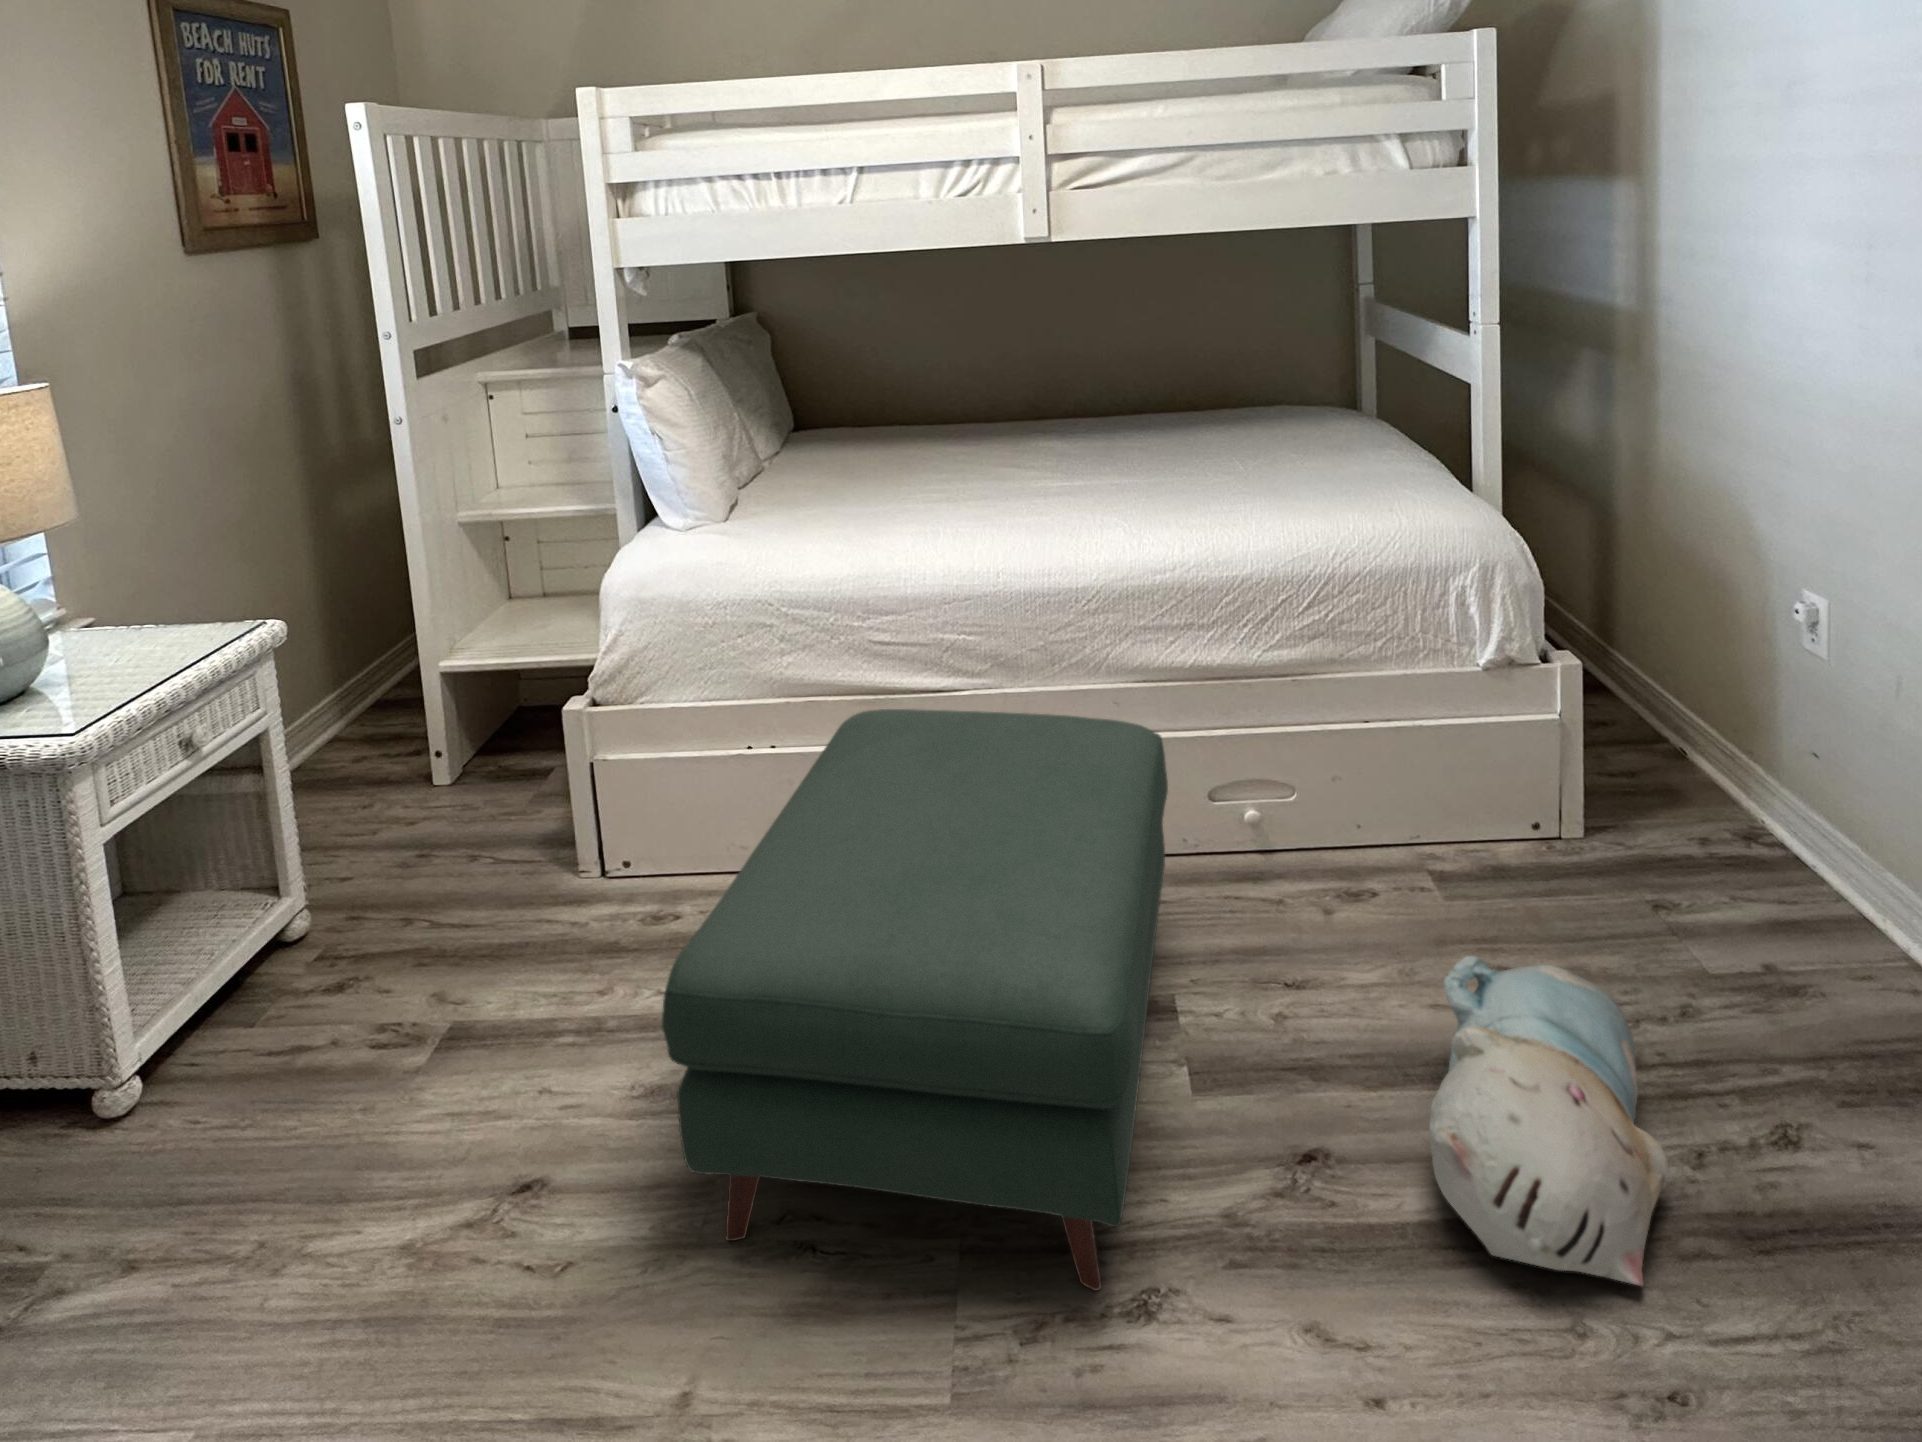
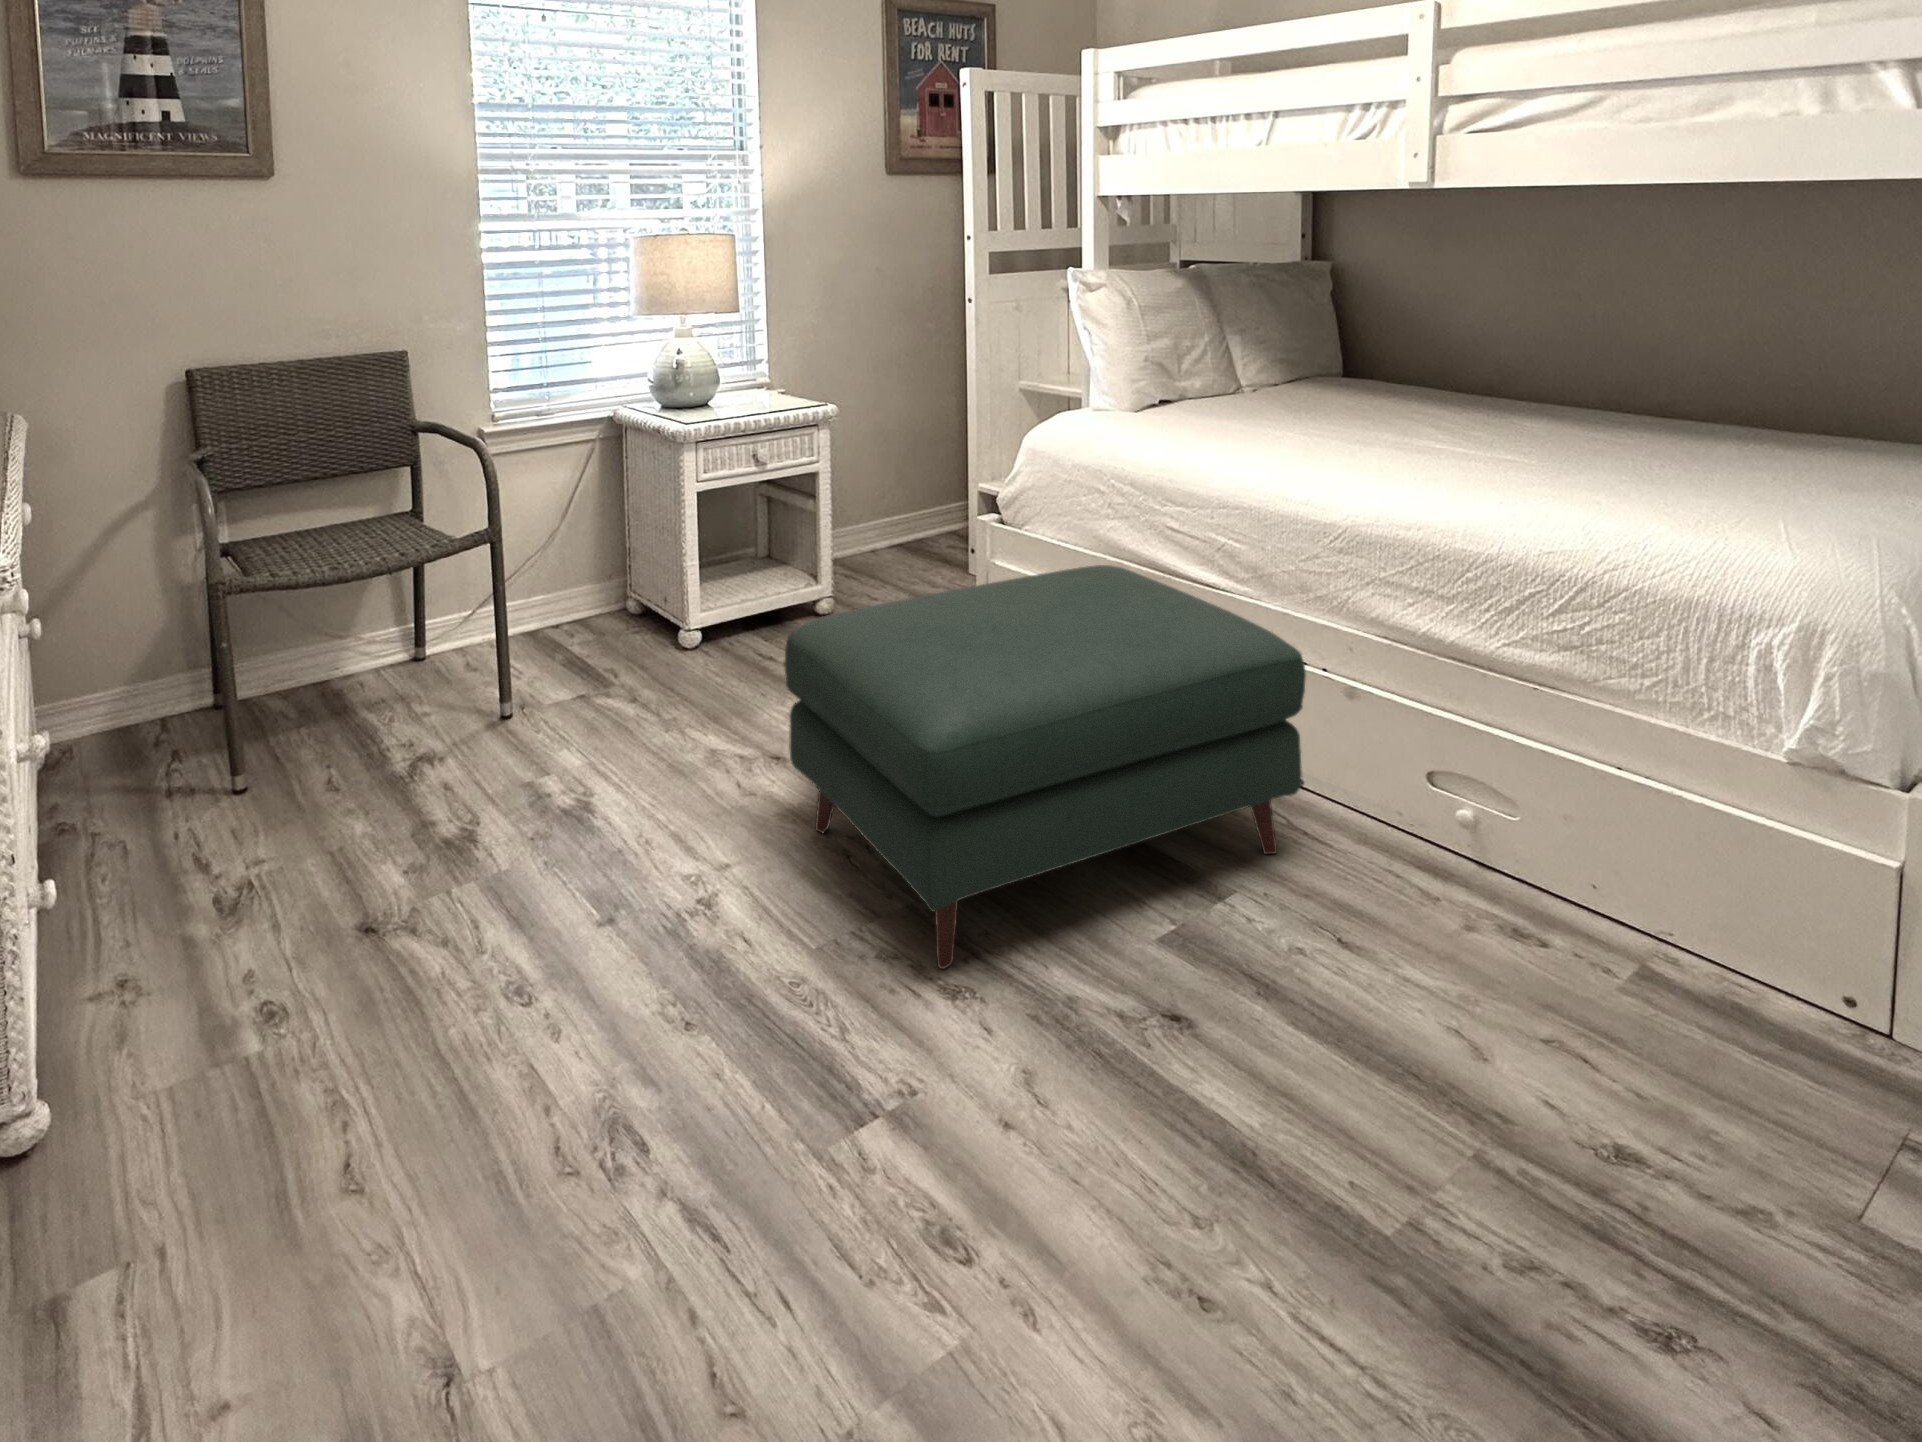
plush toy: present [1429,956,1668,1286] -> none [1186,945,1563,1245]

